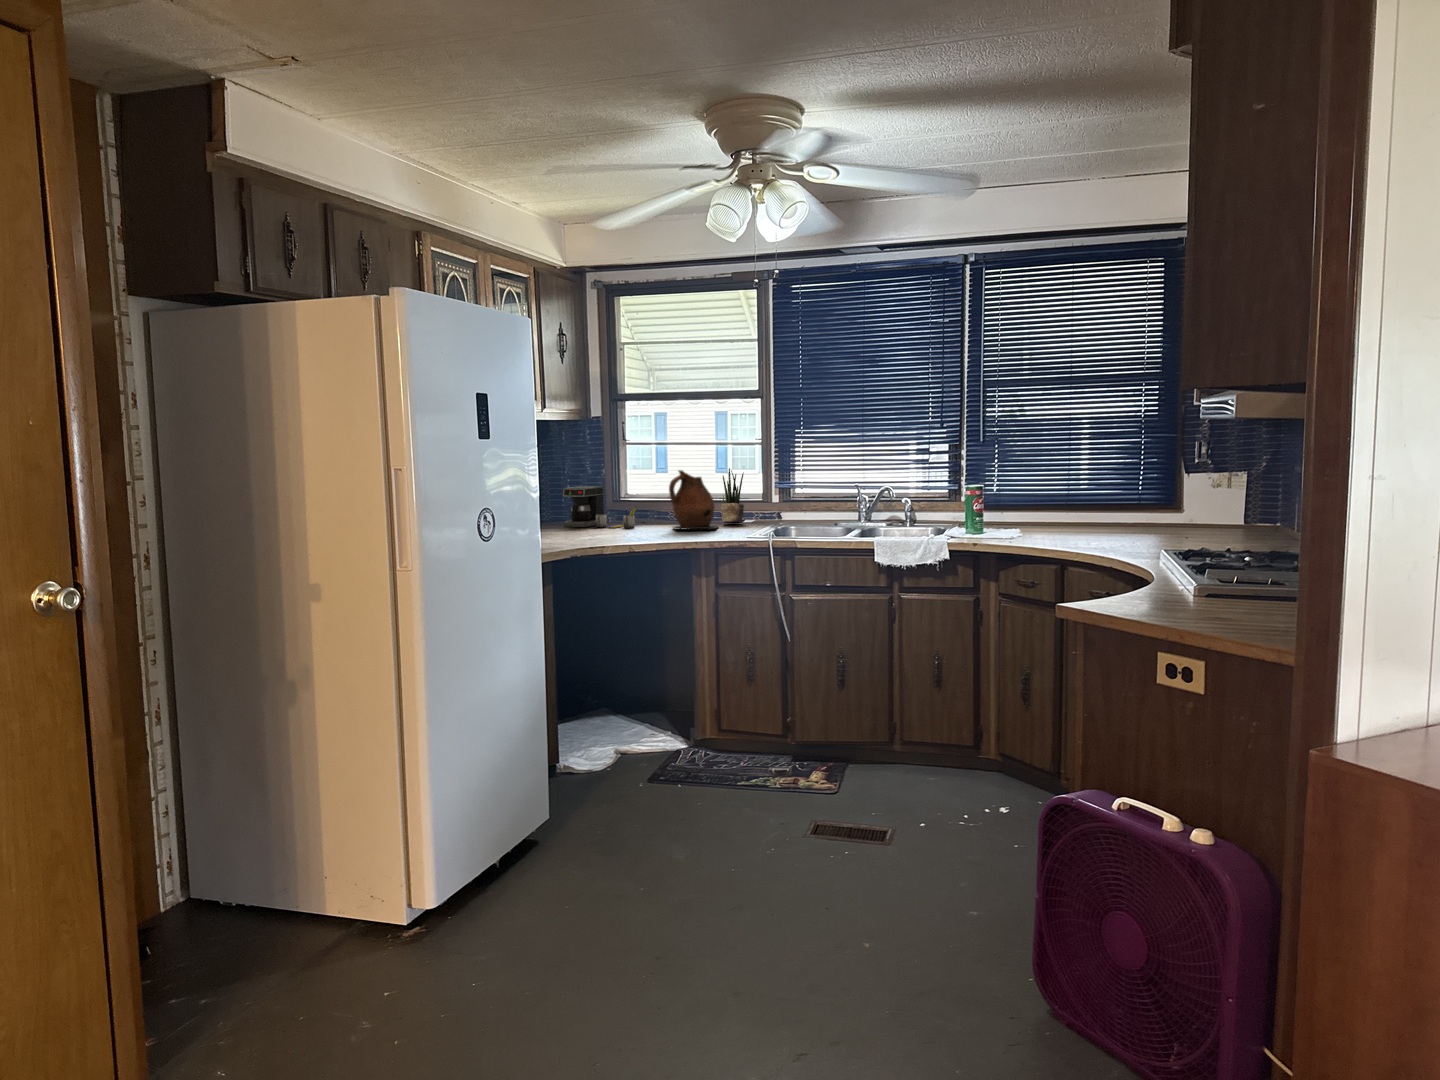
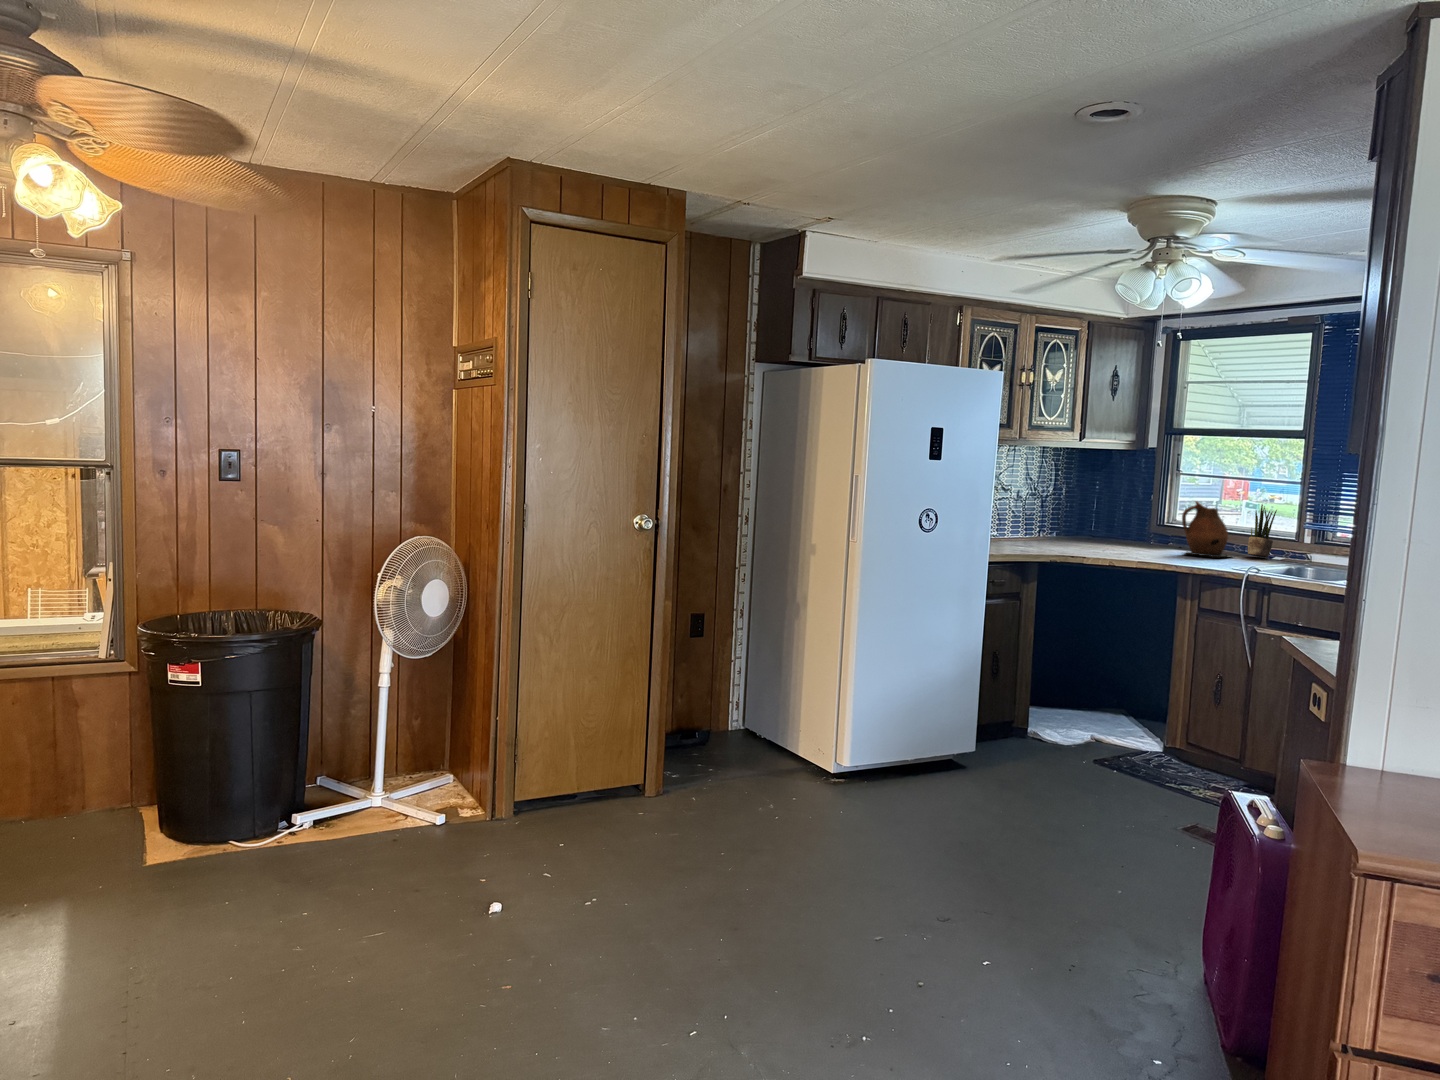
coffee maker: present [563,486,636,528] -> none [1103,508,1163,549]

